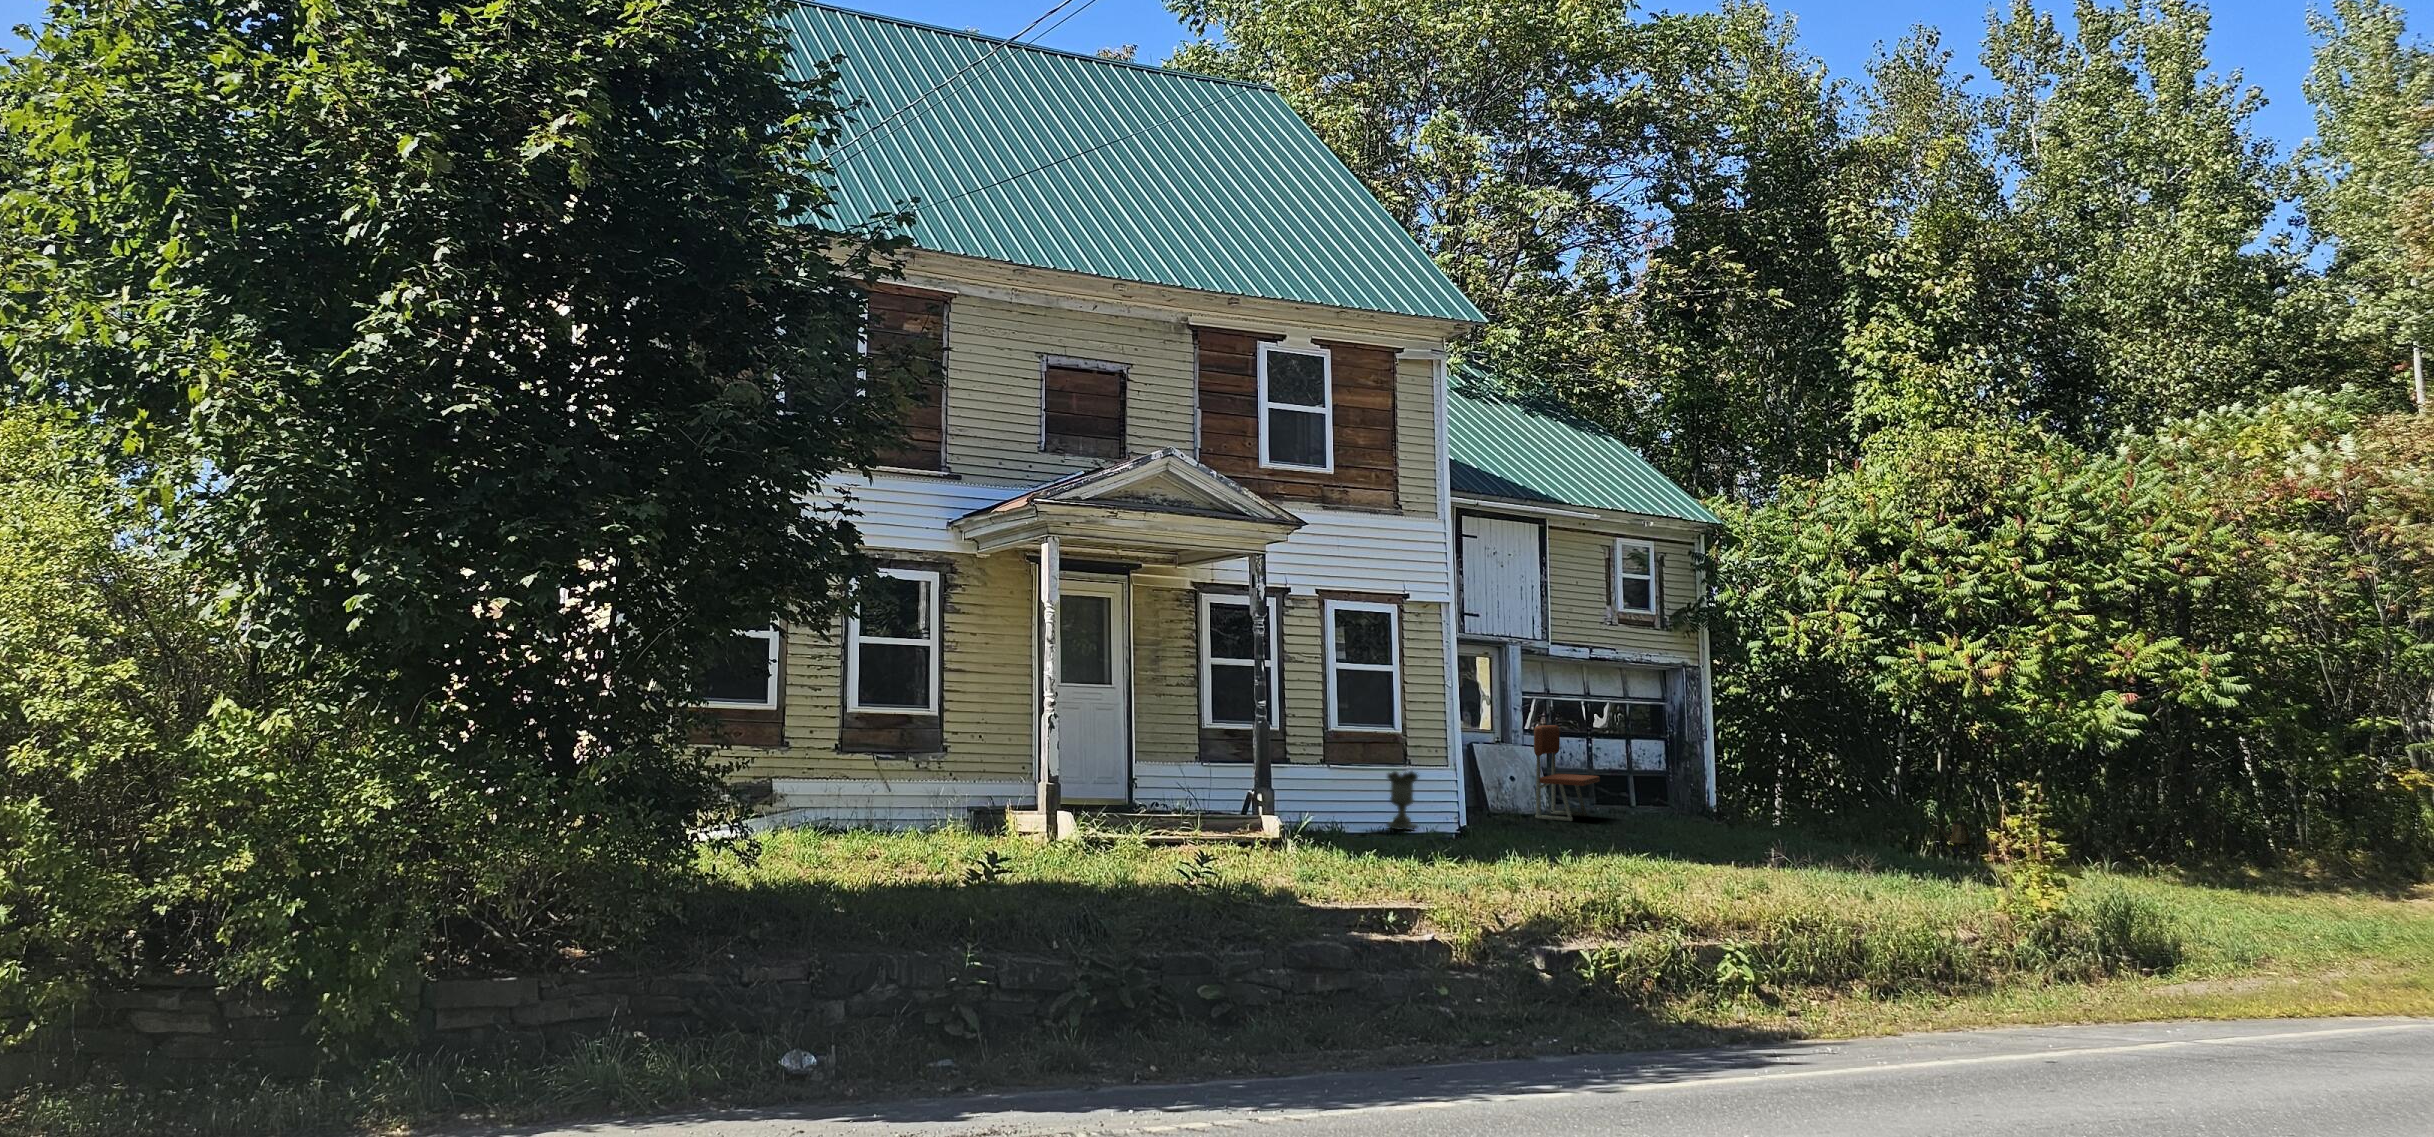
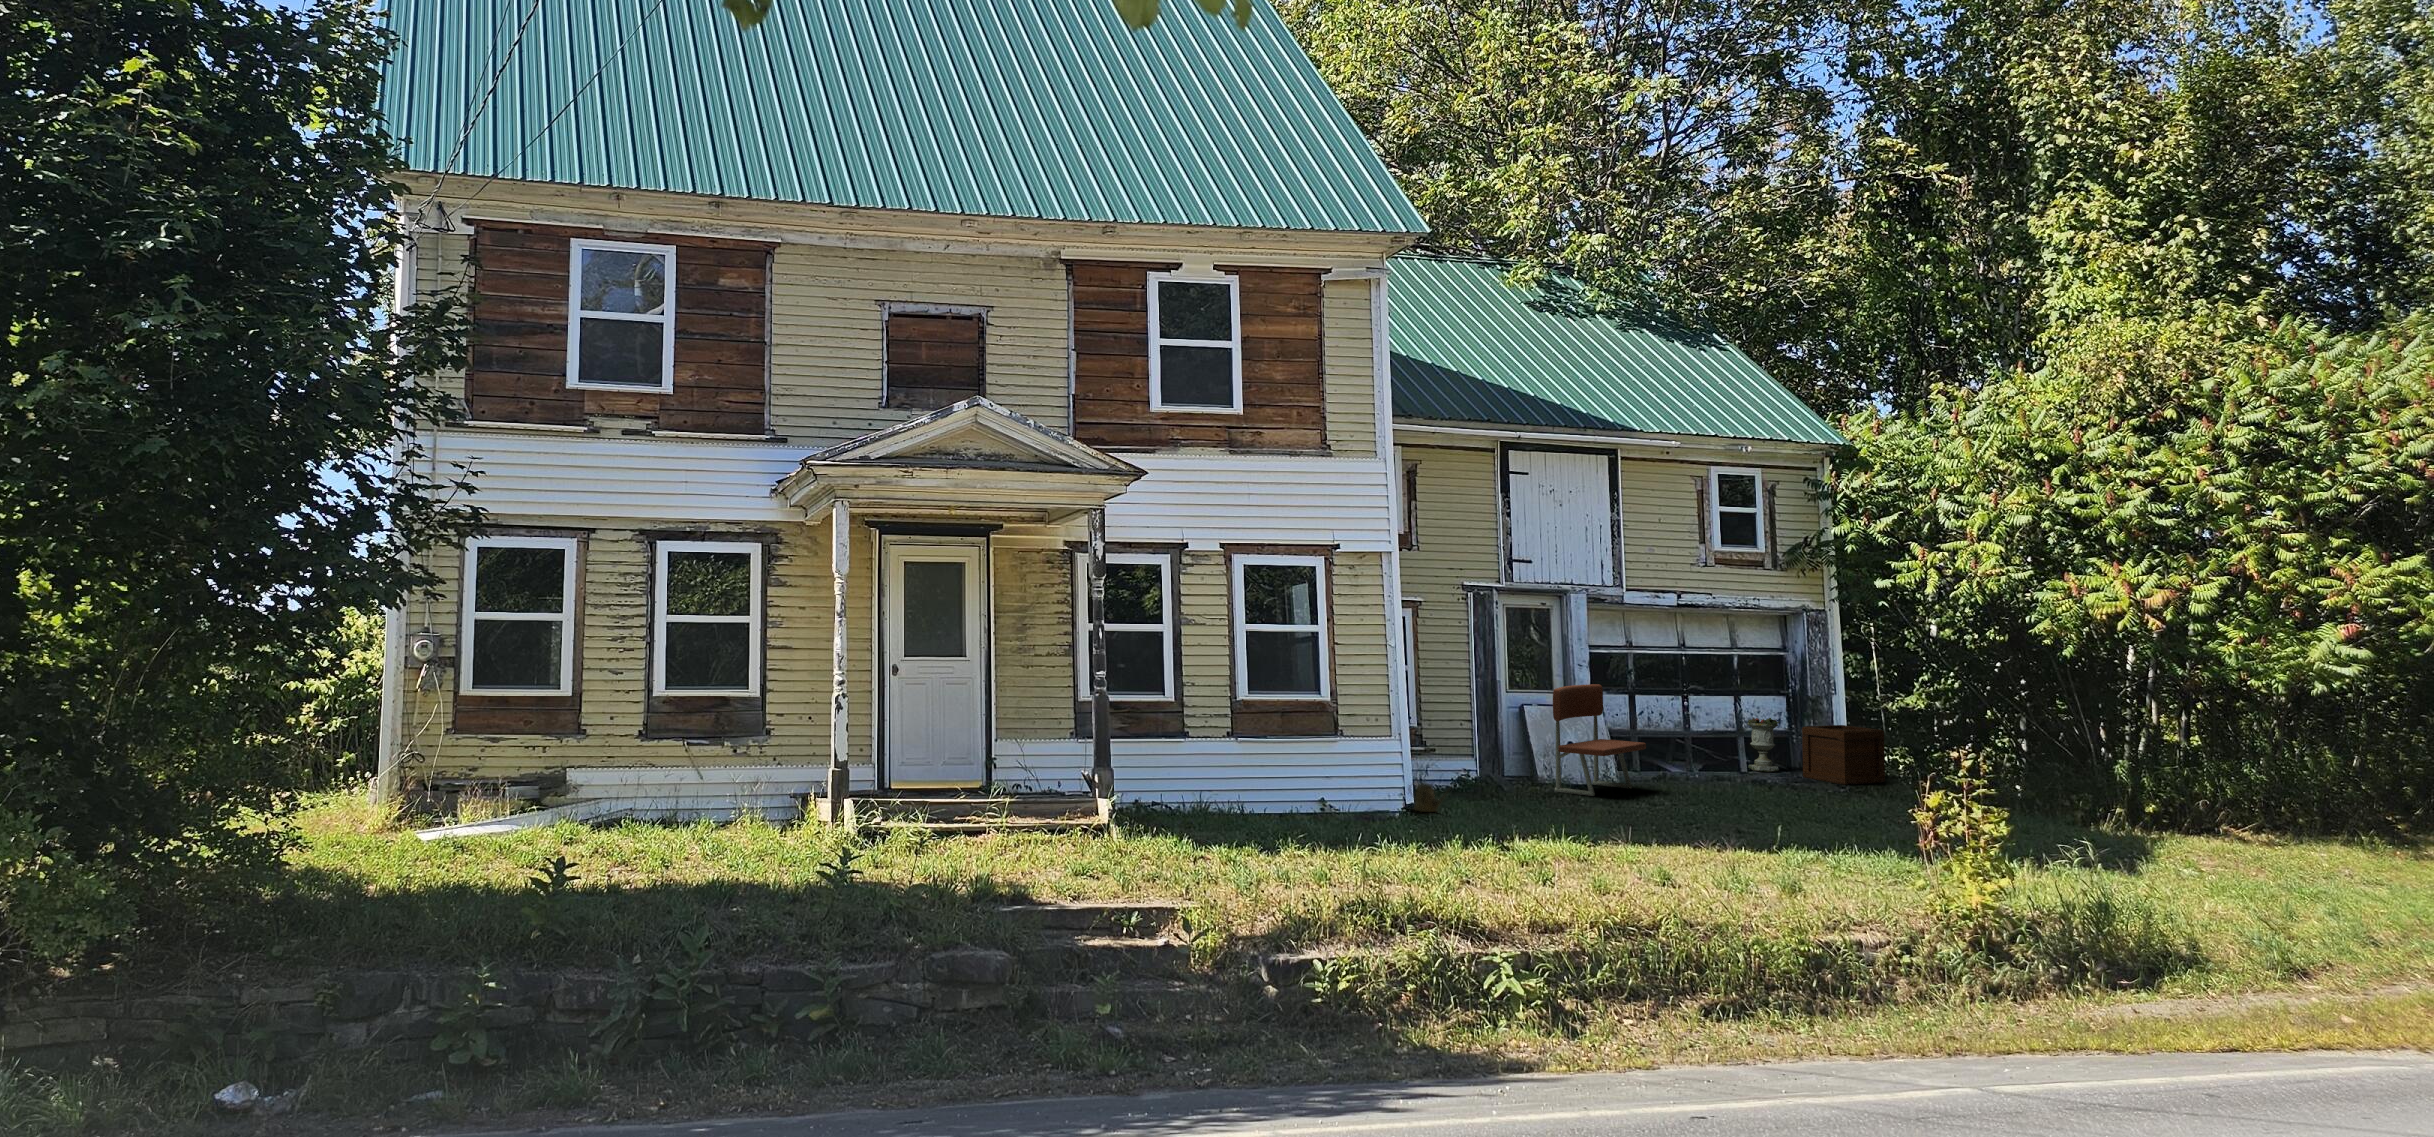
wooden crate: none [1684,765,1750,815] -> present [1802,725,1885,785]
planter: present [1387,771,1418,830] -> present [1747,718,1779,772]
watering can: present [1929,816,1975,844] -> present [1409,783,1449,812]

